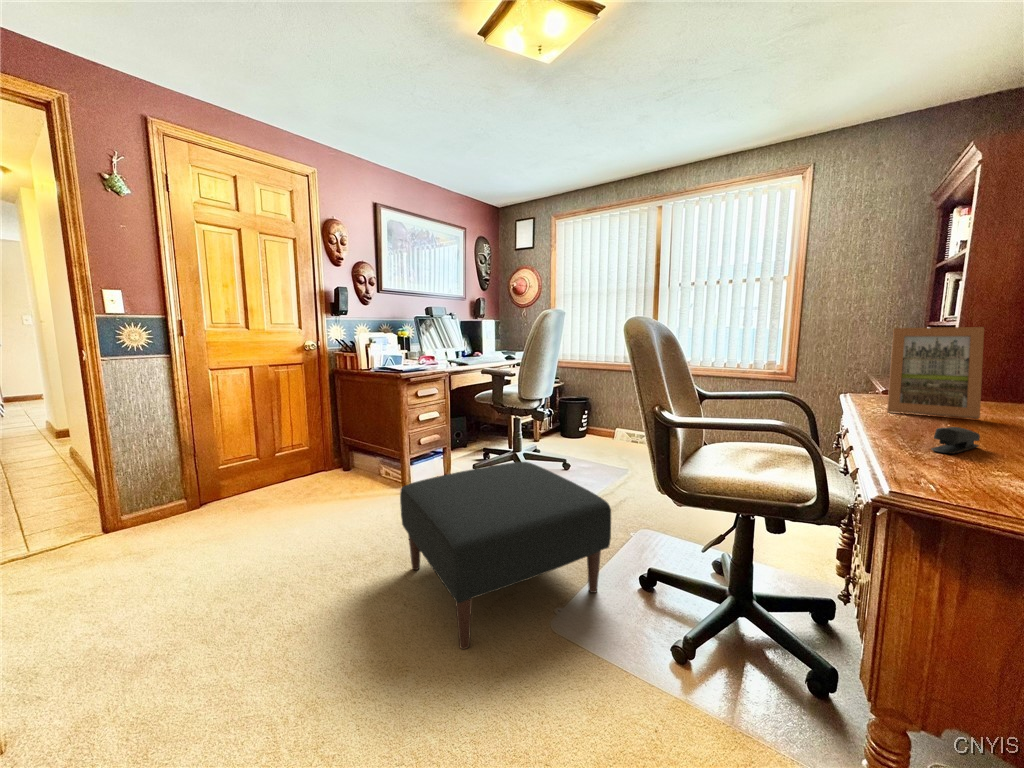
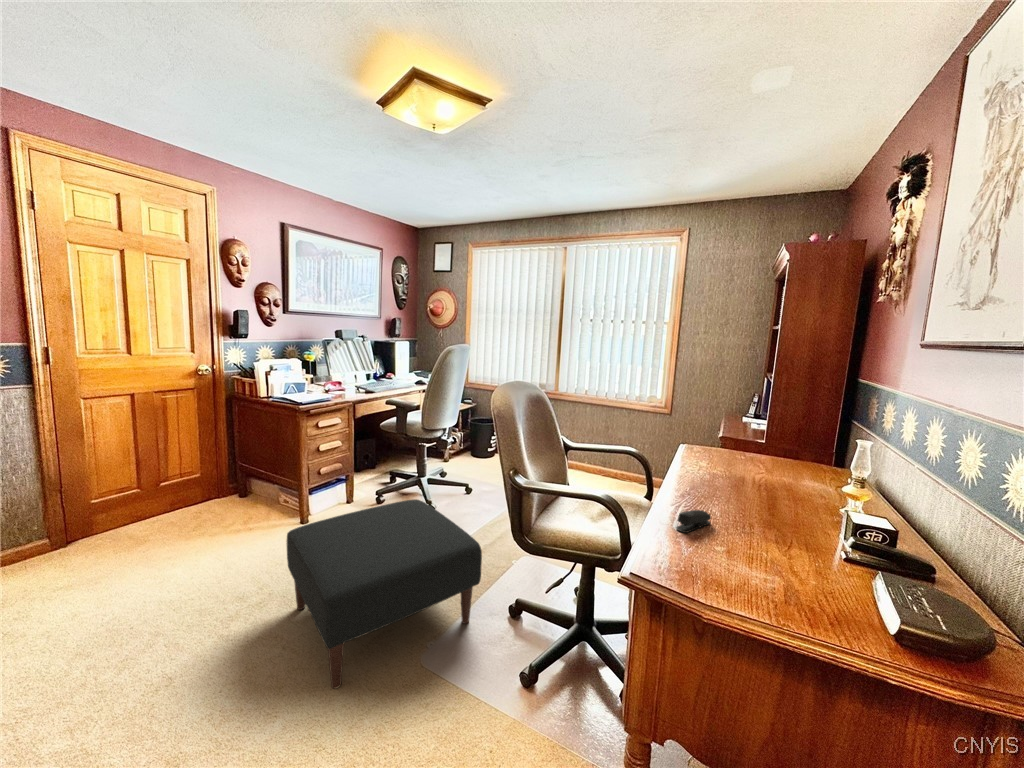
picture frame: present [887,327,984,419] -> none [687,409,750,486]

